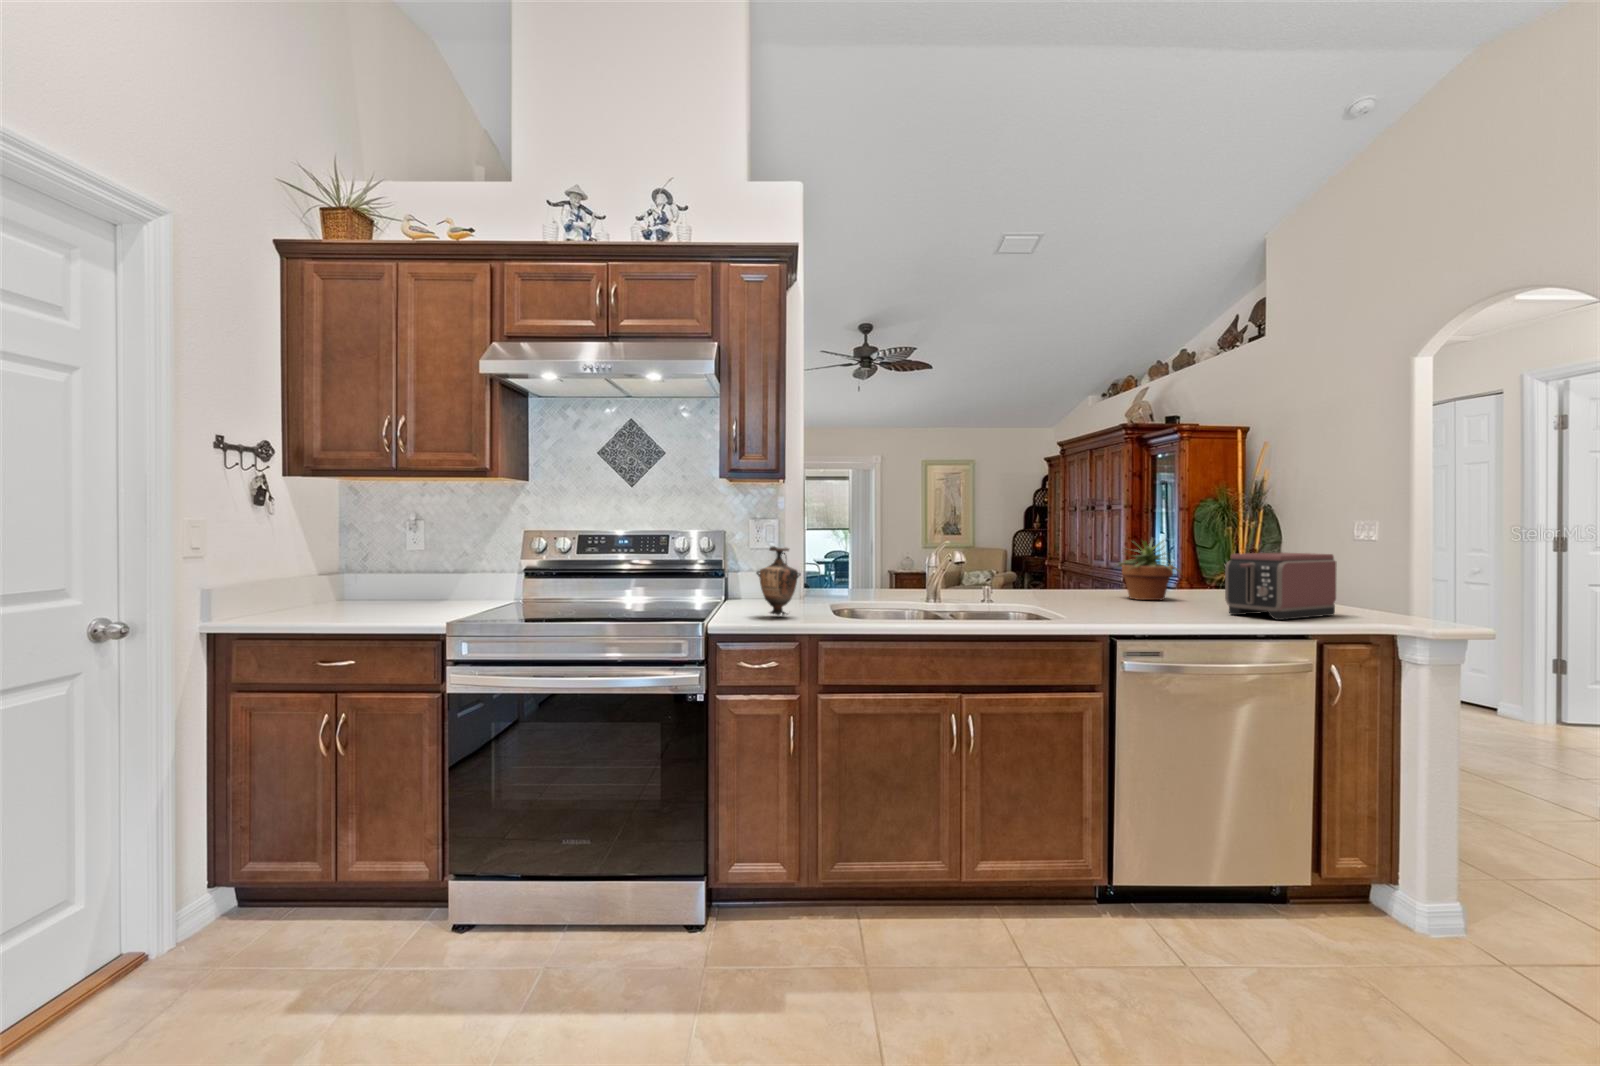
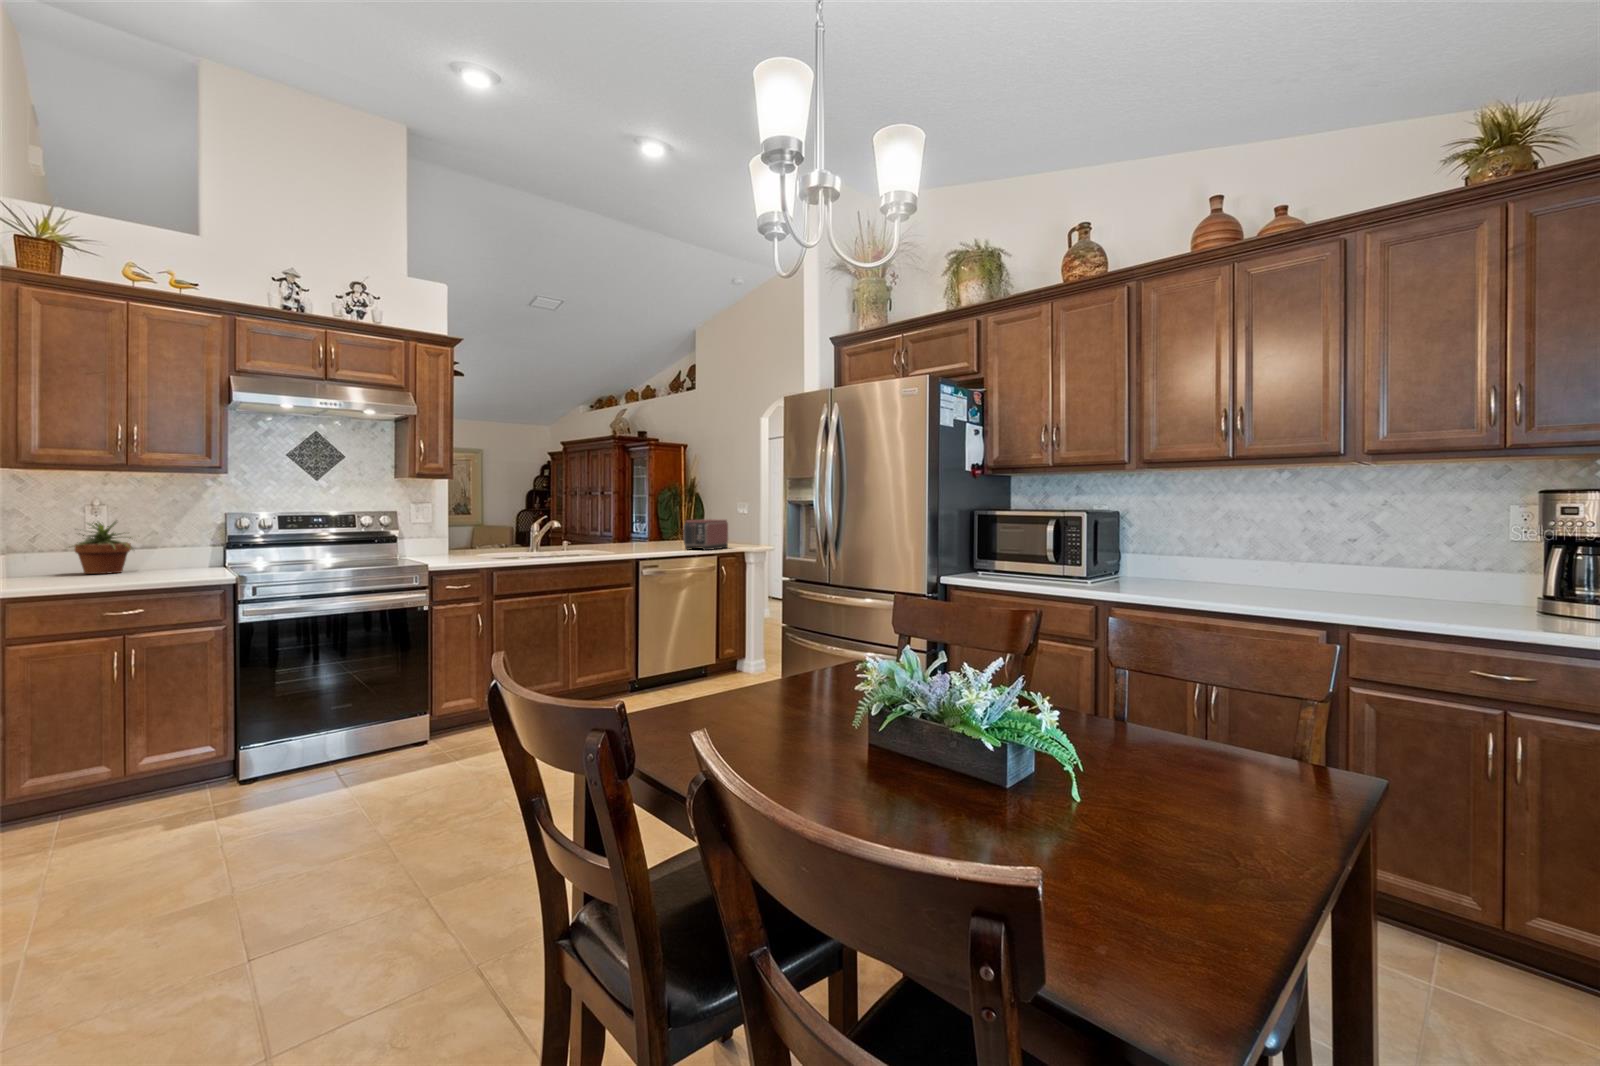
potted plant: present [1117,540,1179,600] -> present [74,520,133,574]
vase: present [756,546,800,615] -> none [443,517,473,561]

